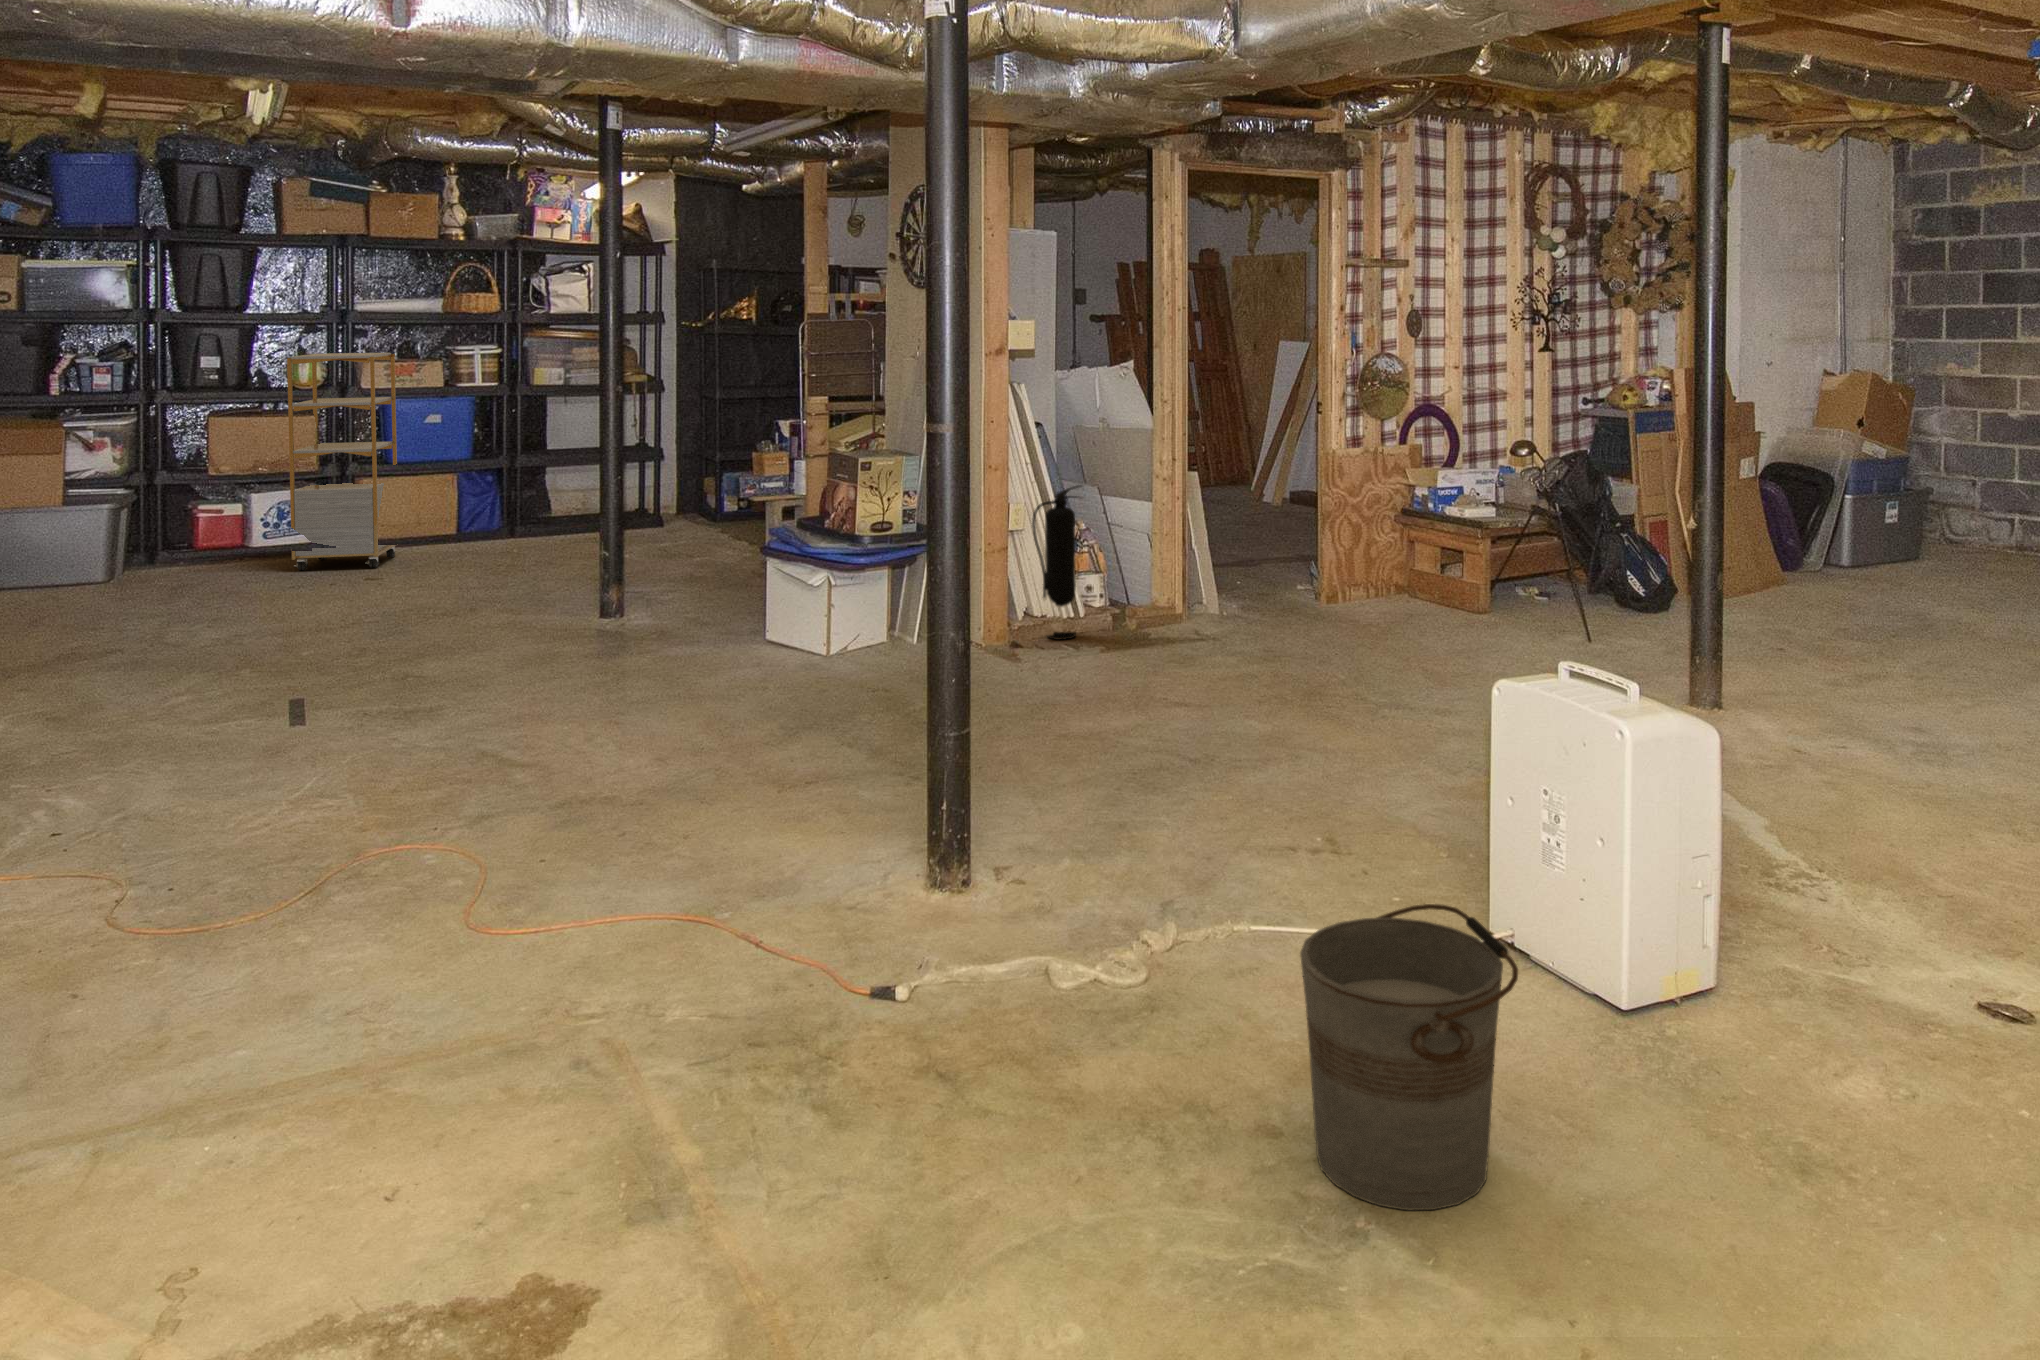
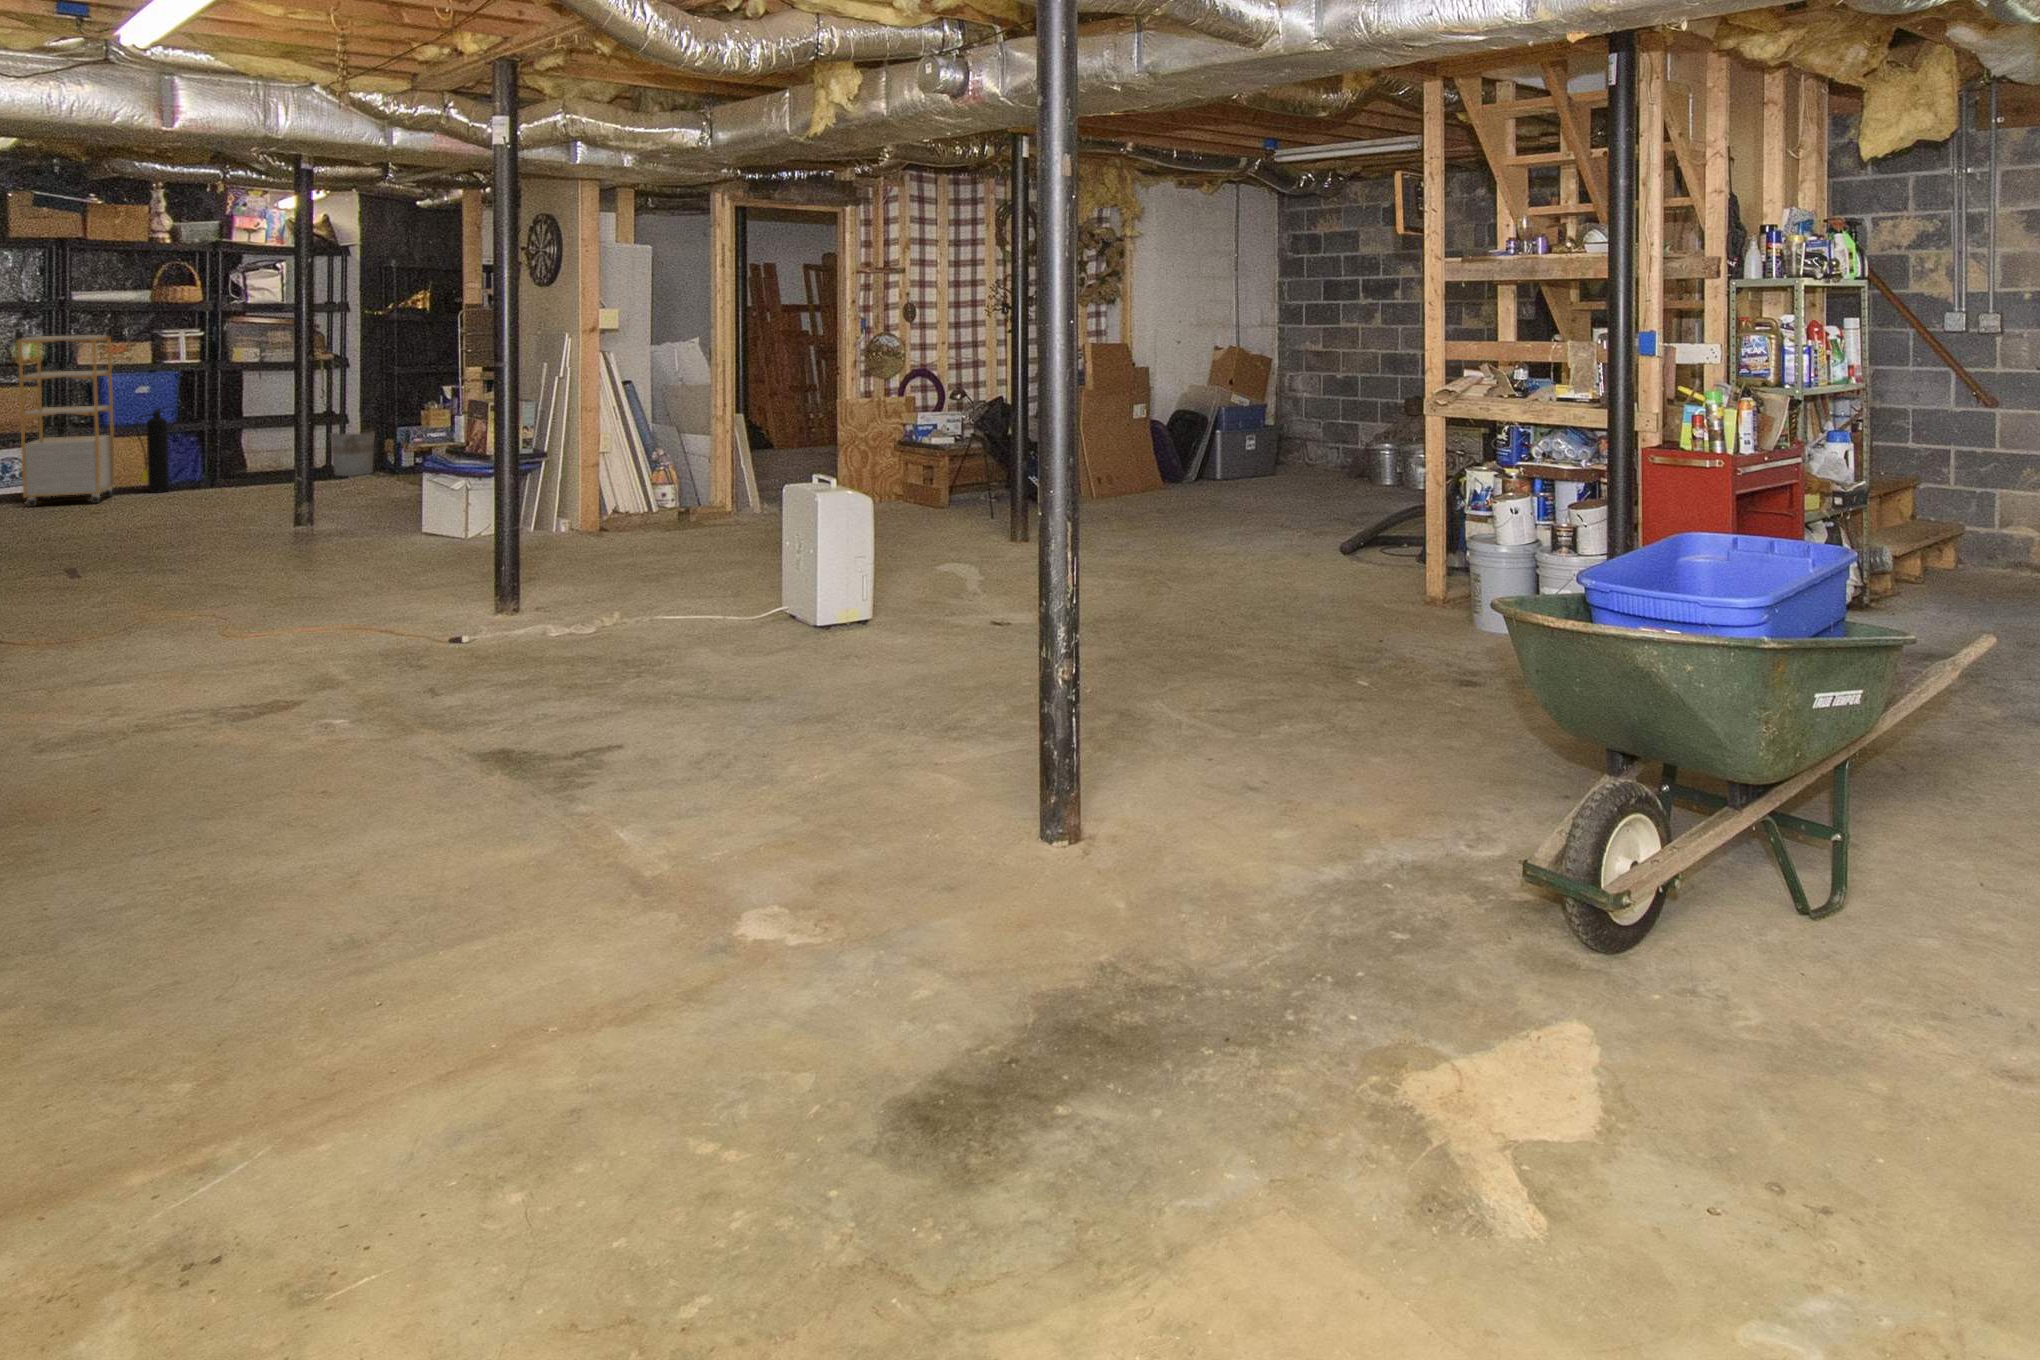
fire extinguisher: present [1032,485,1082,640] -> present [136,408,169,493]
bucket: present [1300,904,1518,1210] -> present [330,428,375,476]

